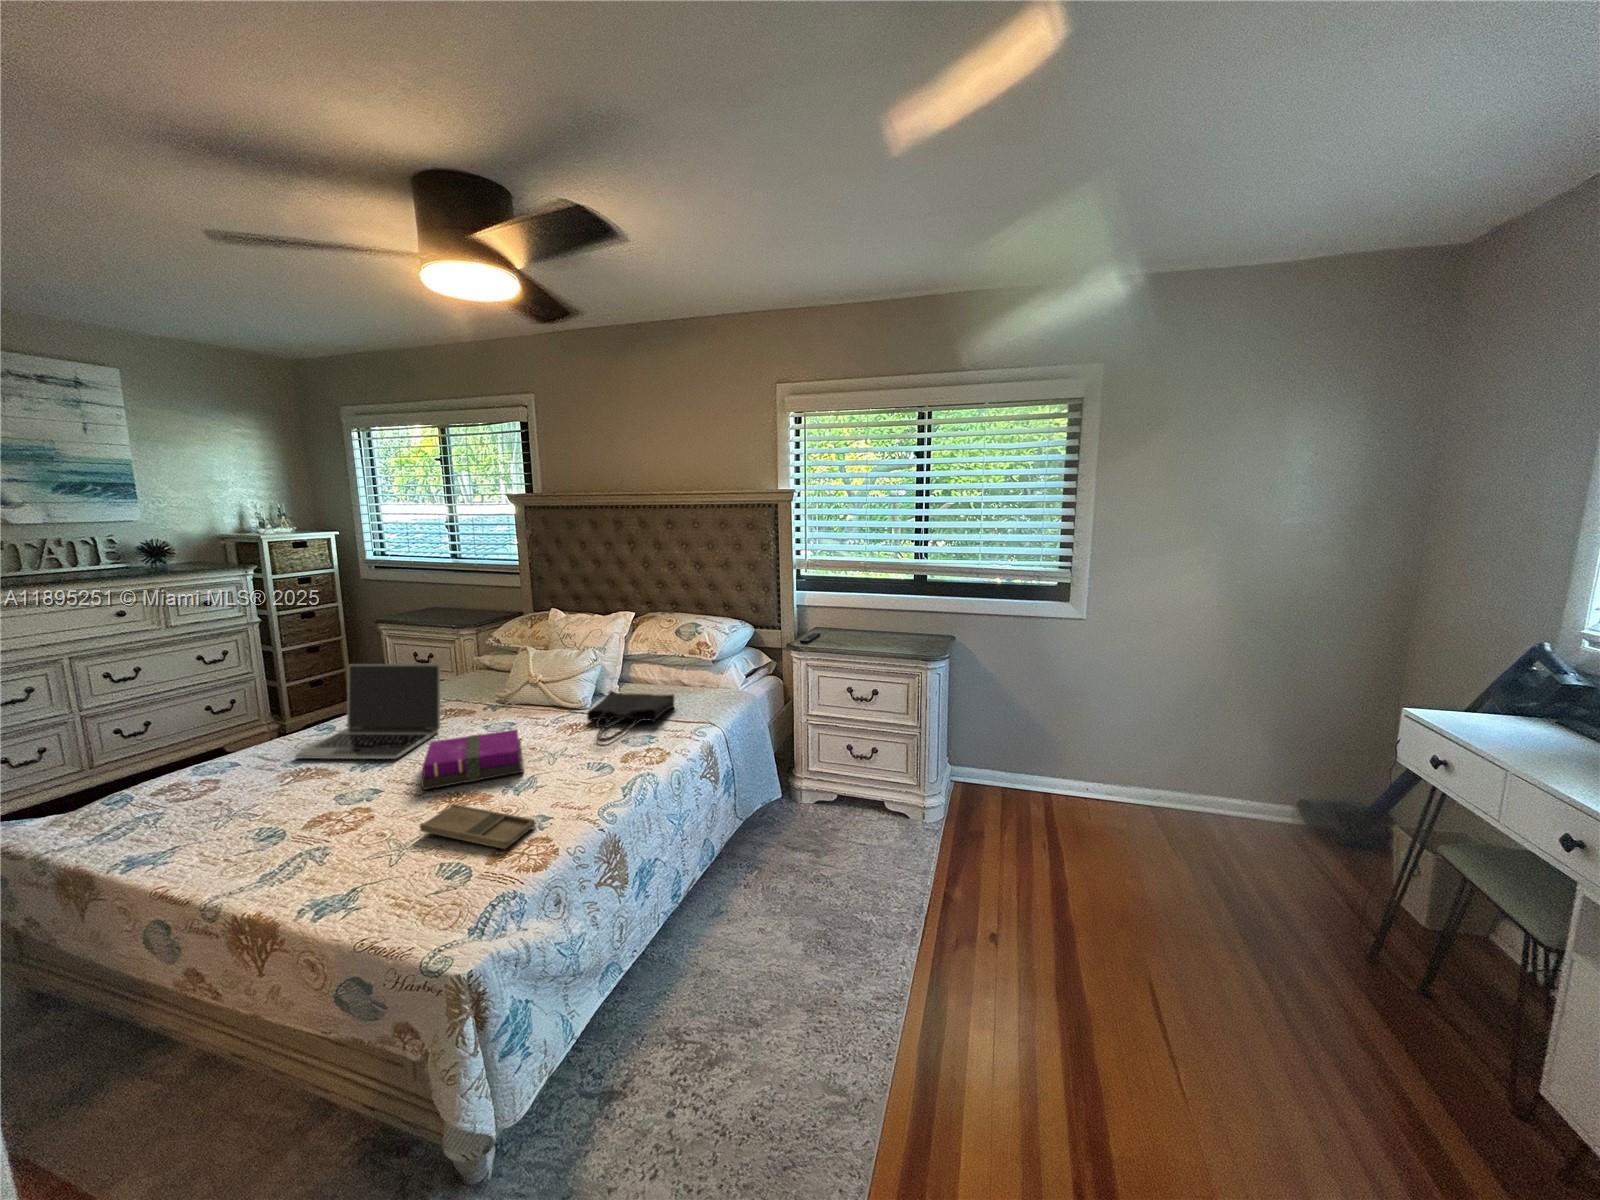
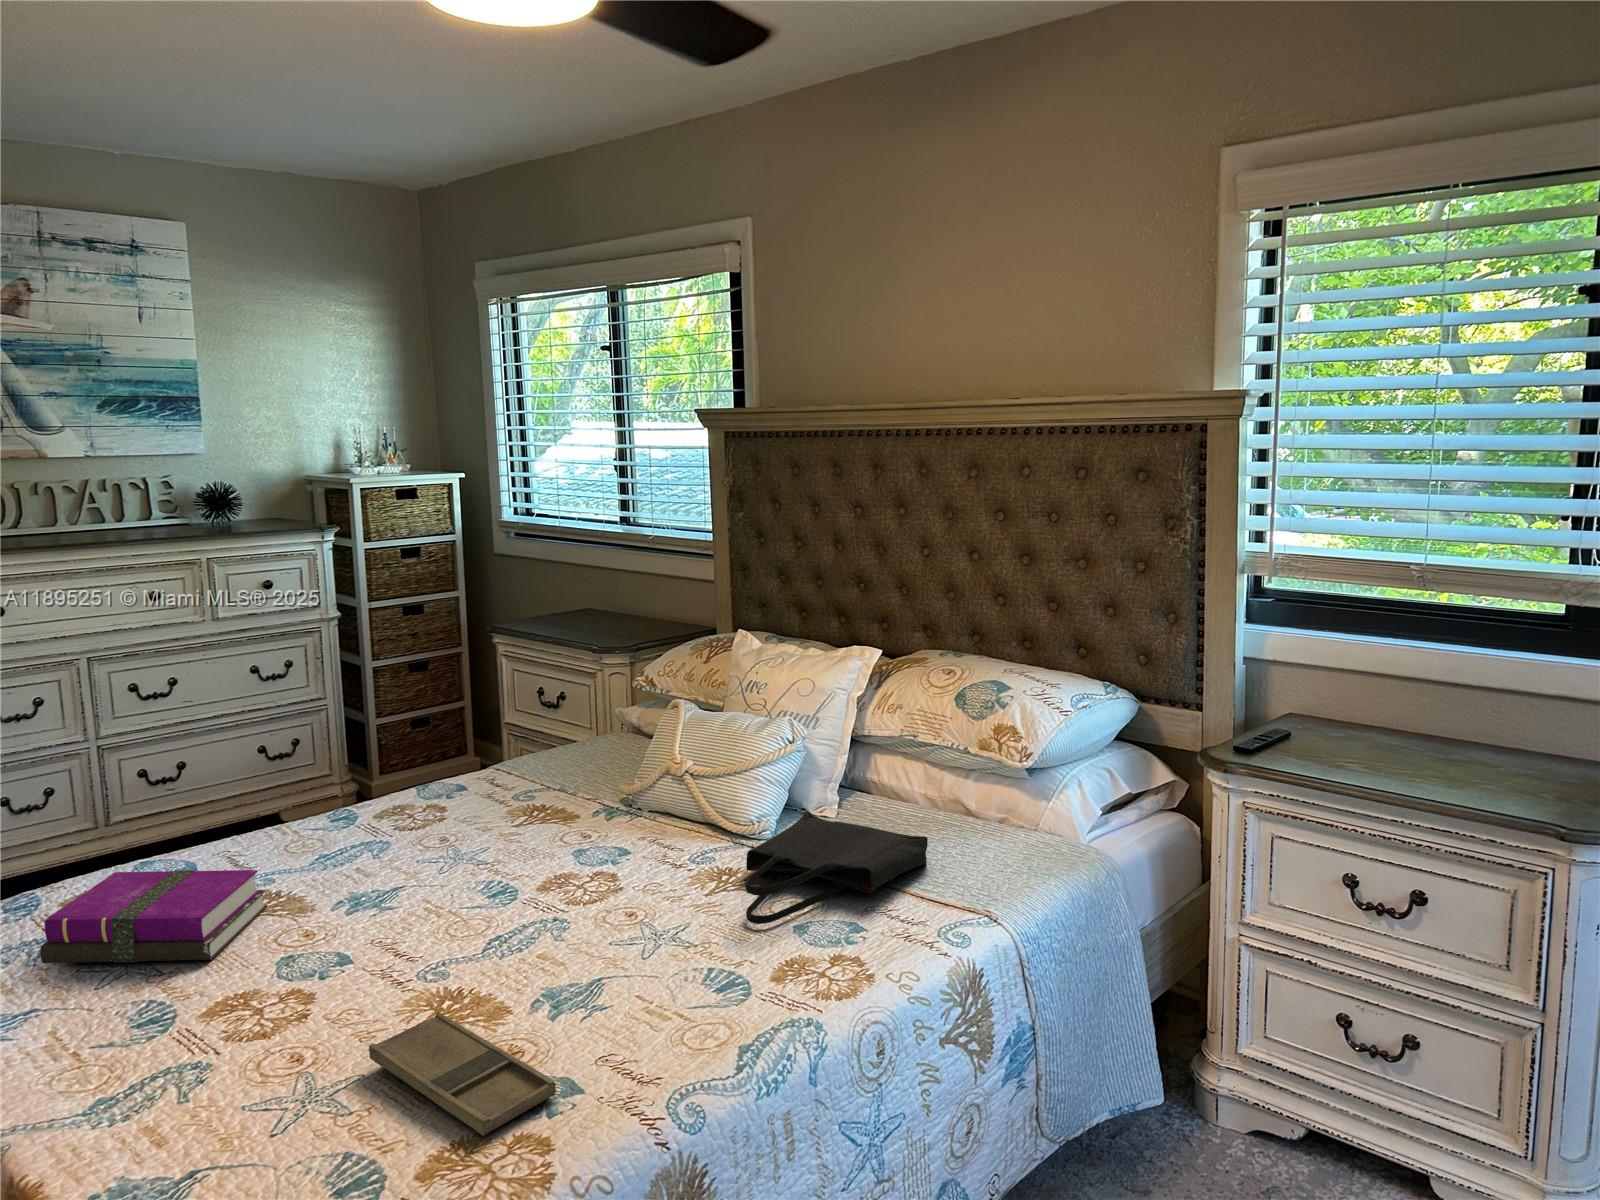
laptop: present [295,664,441,759] -> none [280,711,506,895]
notebook: present [421,729,524,790] -> present [40,870,267,963]

